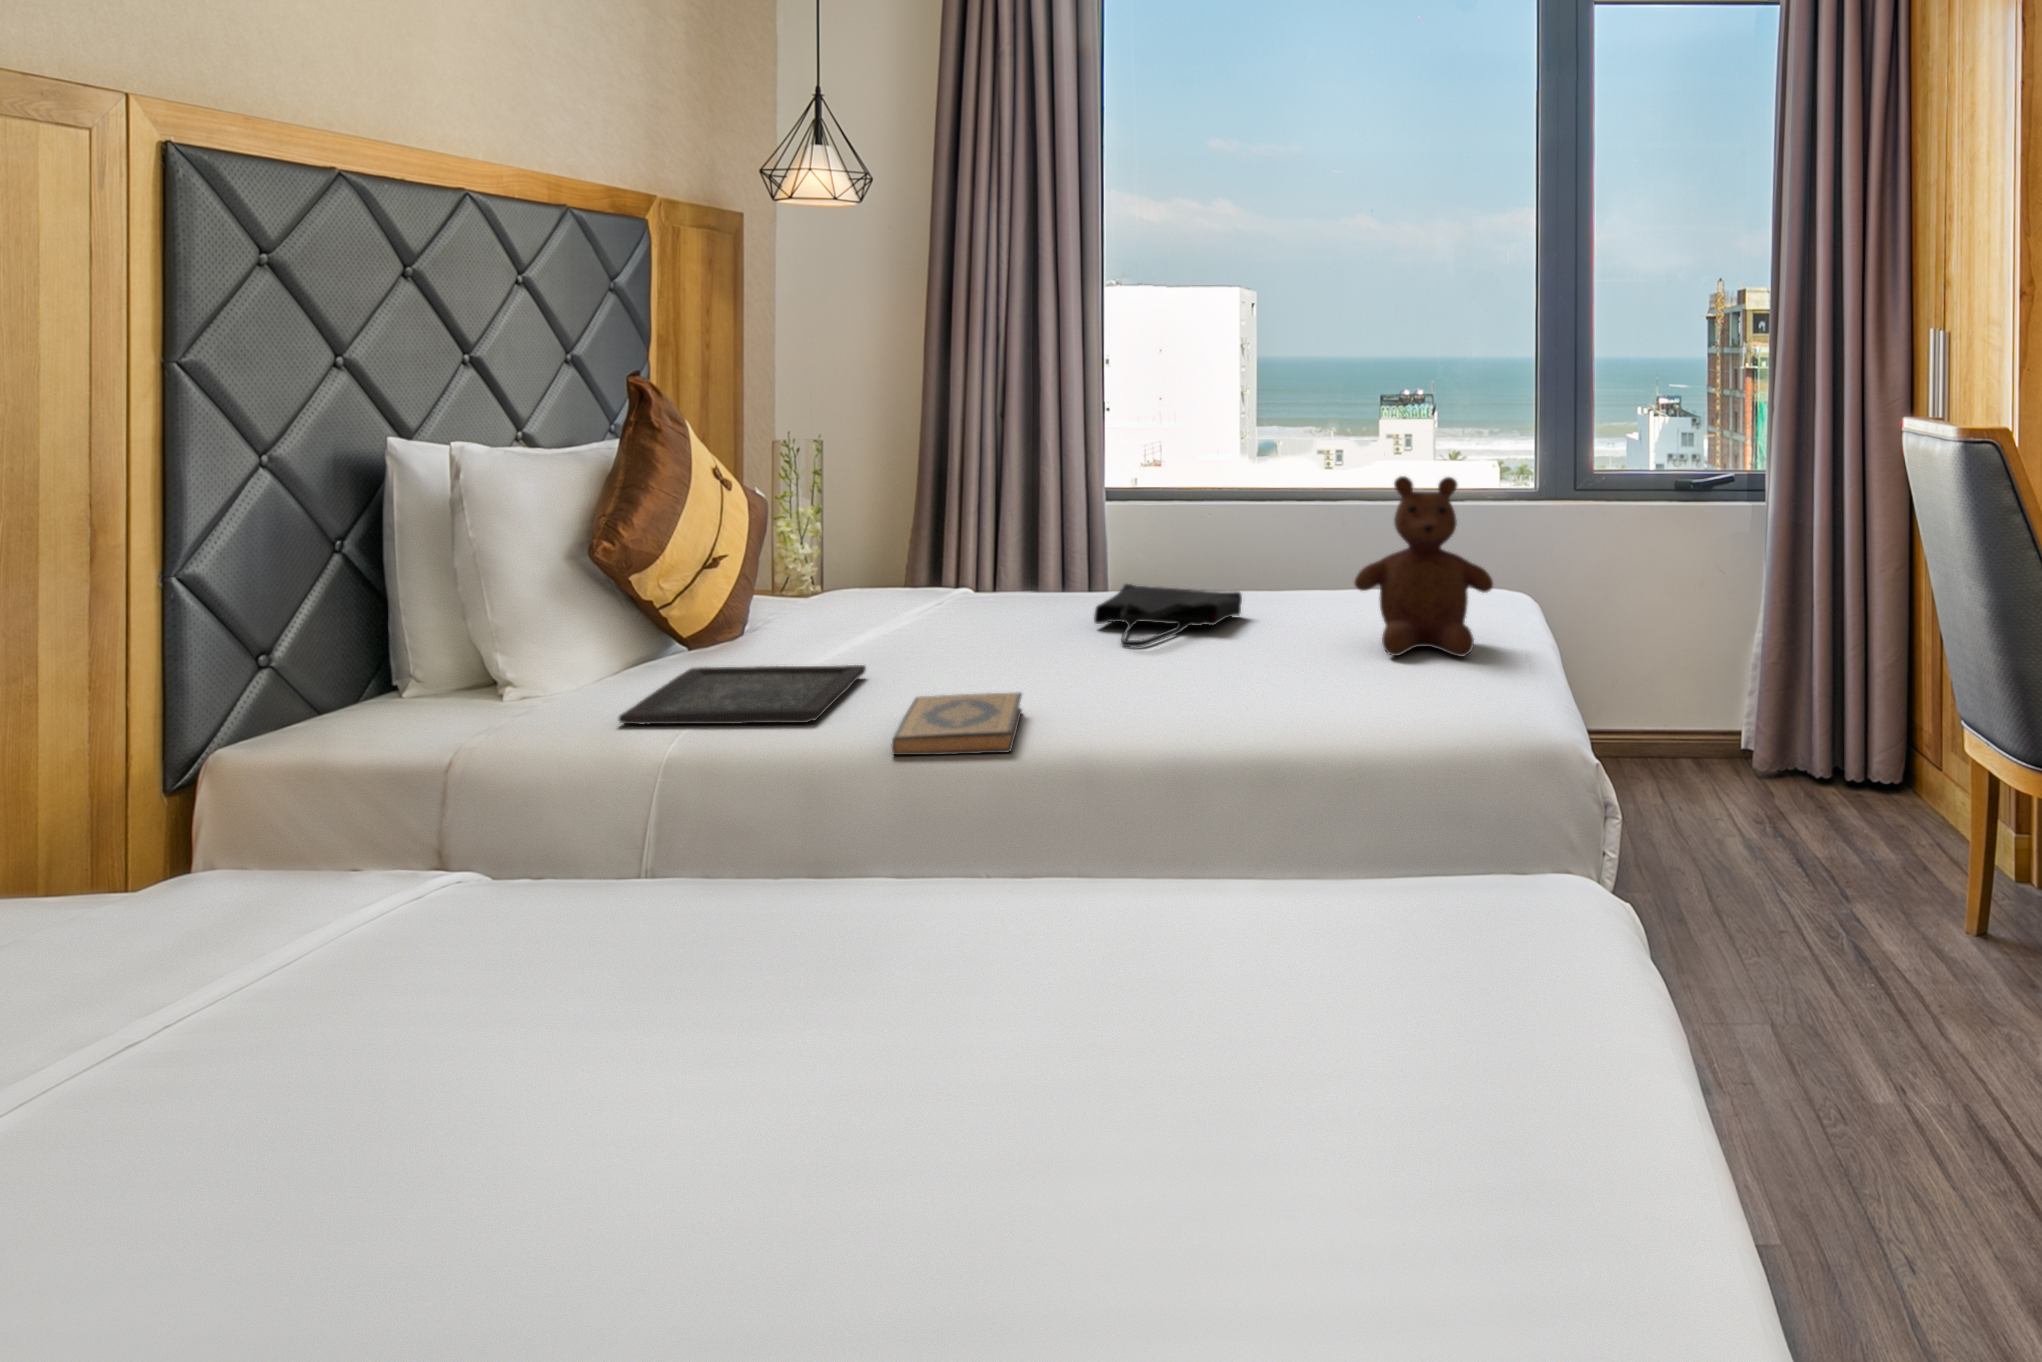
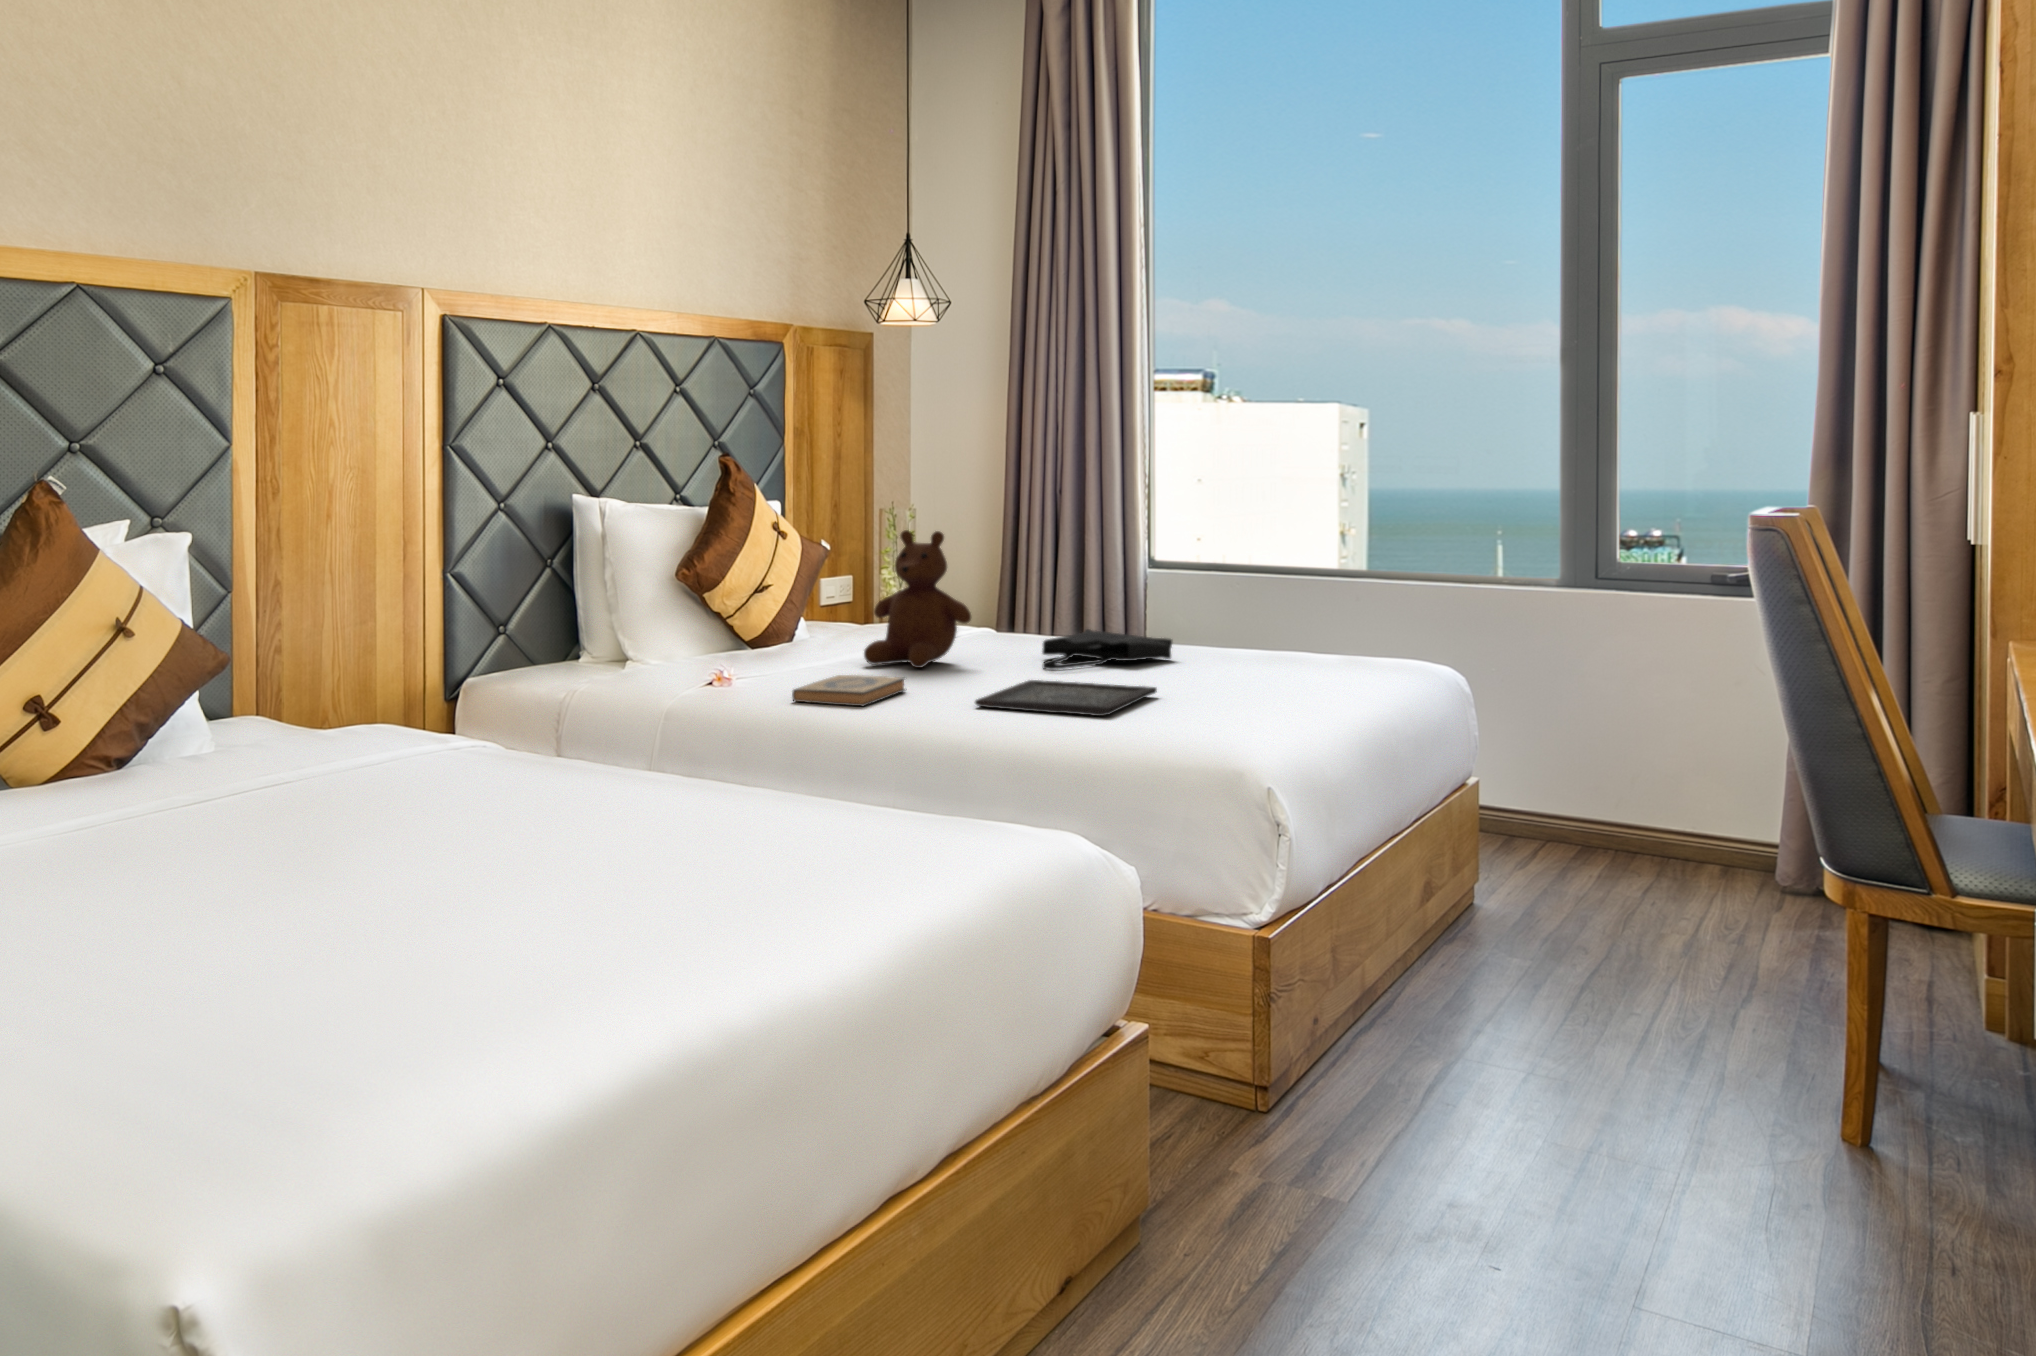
teddy bear: present [1354,476,1493,657] -> present [864,530,971,668]
tray: present [619,665,866,724] -> present [975,680,1157,716]

